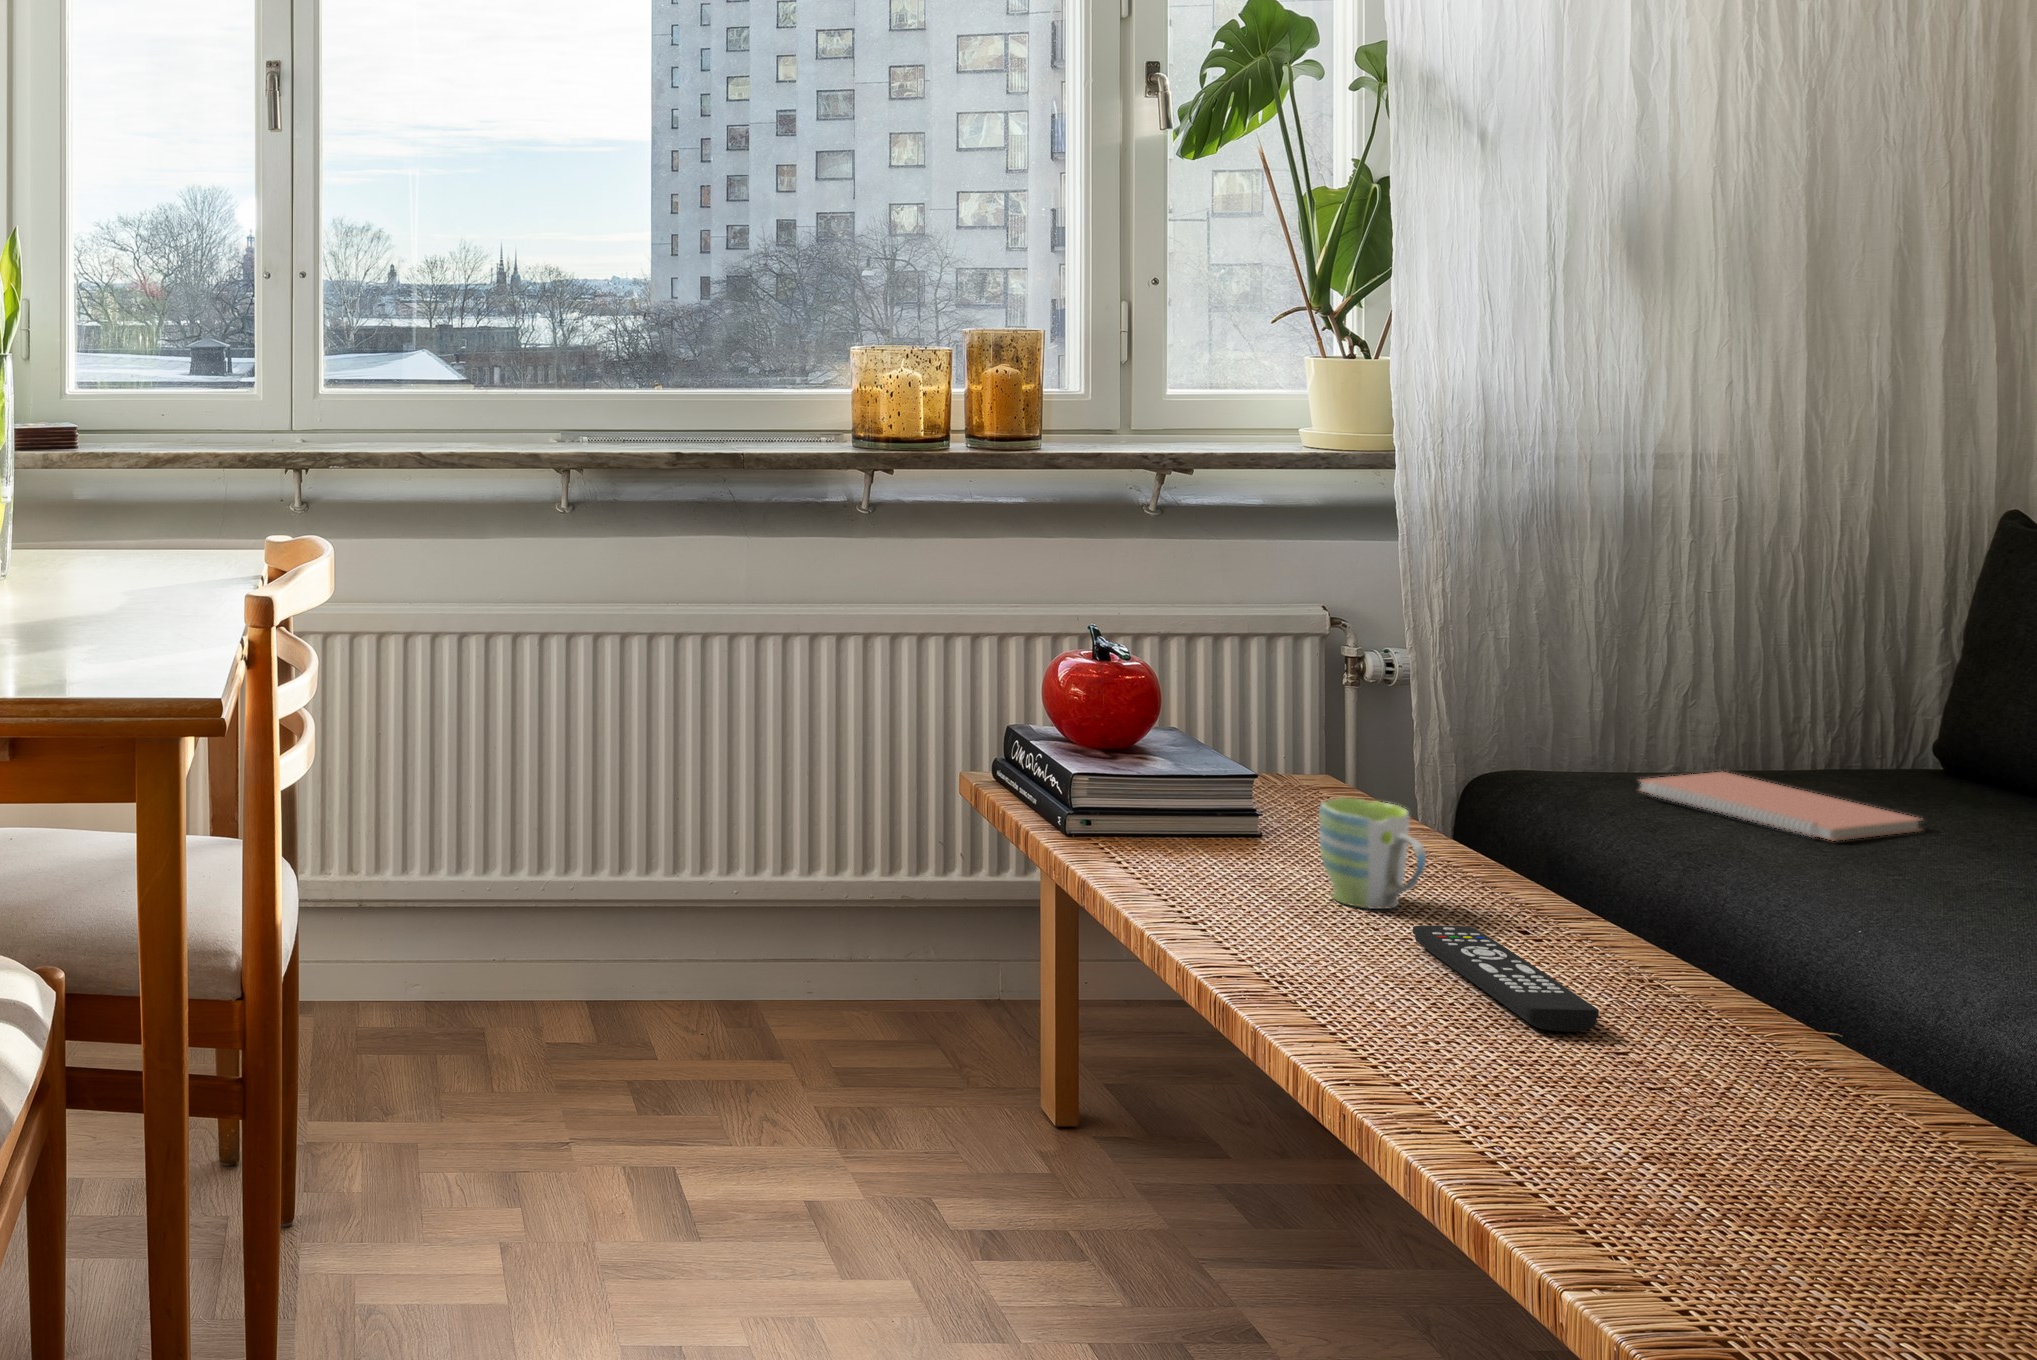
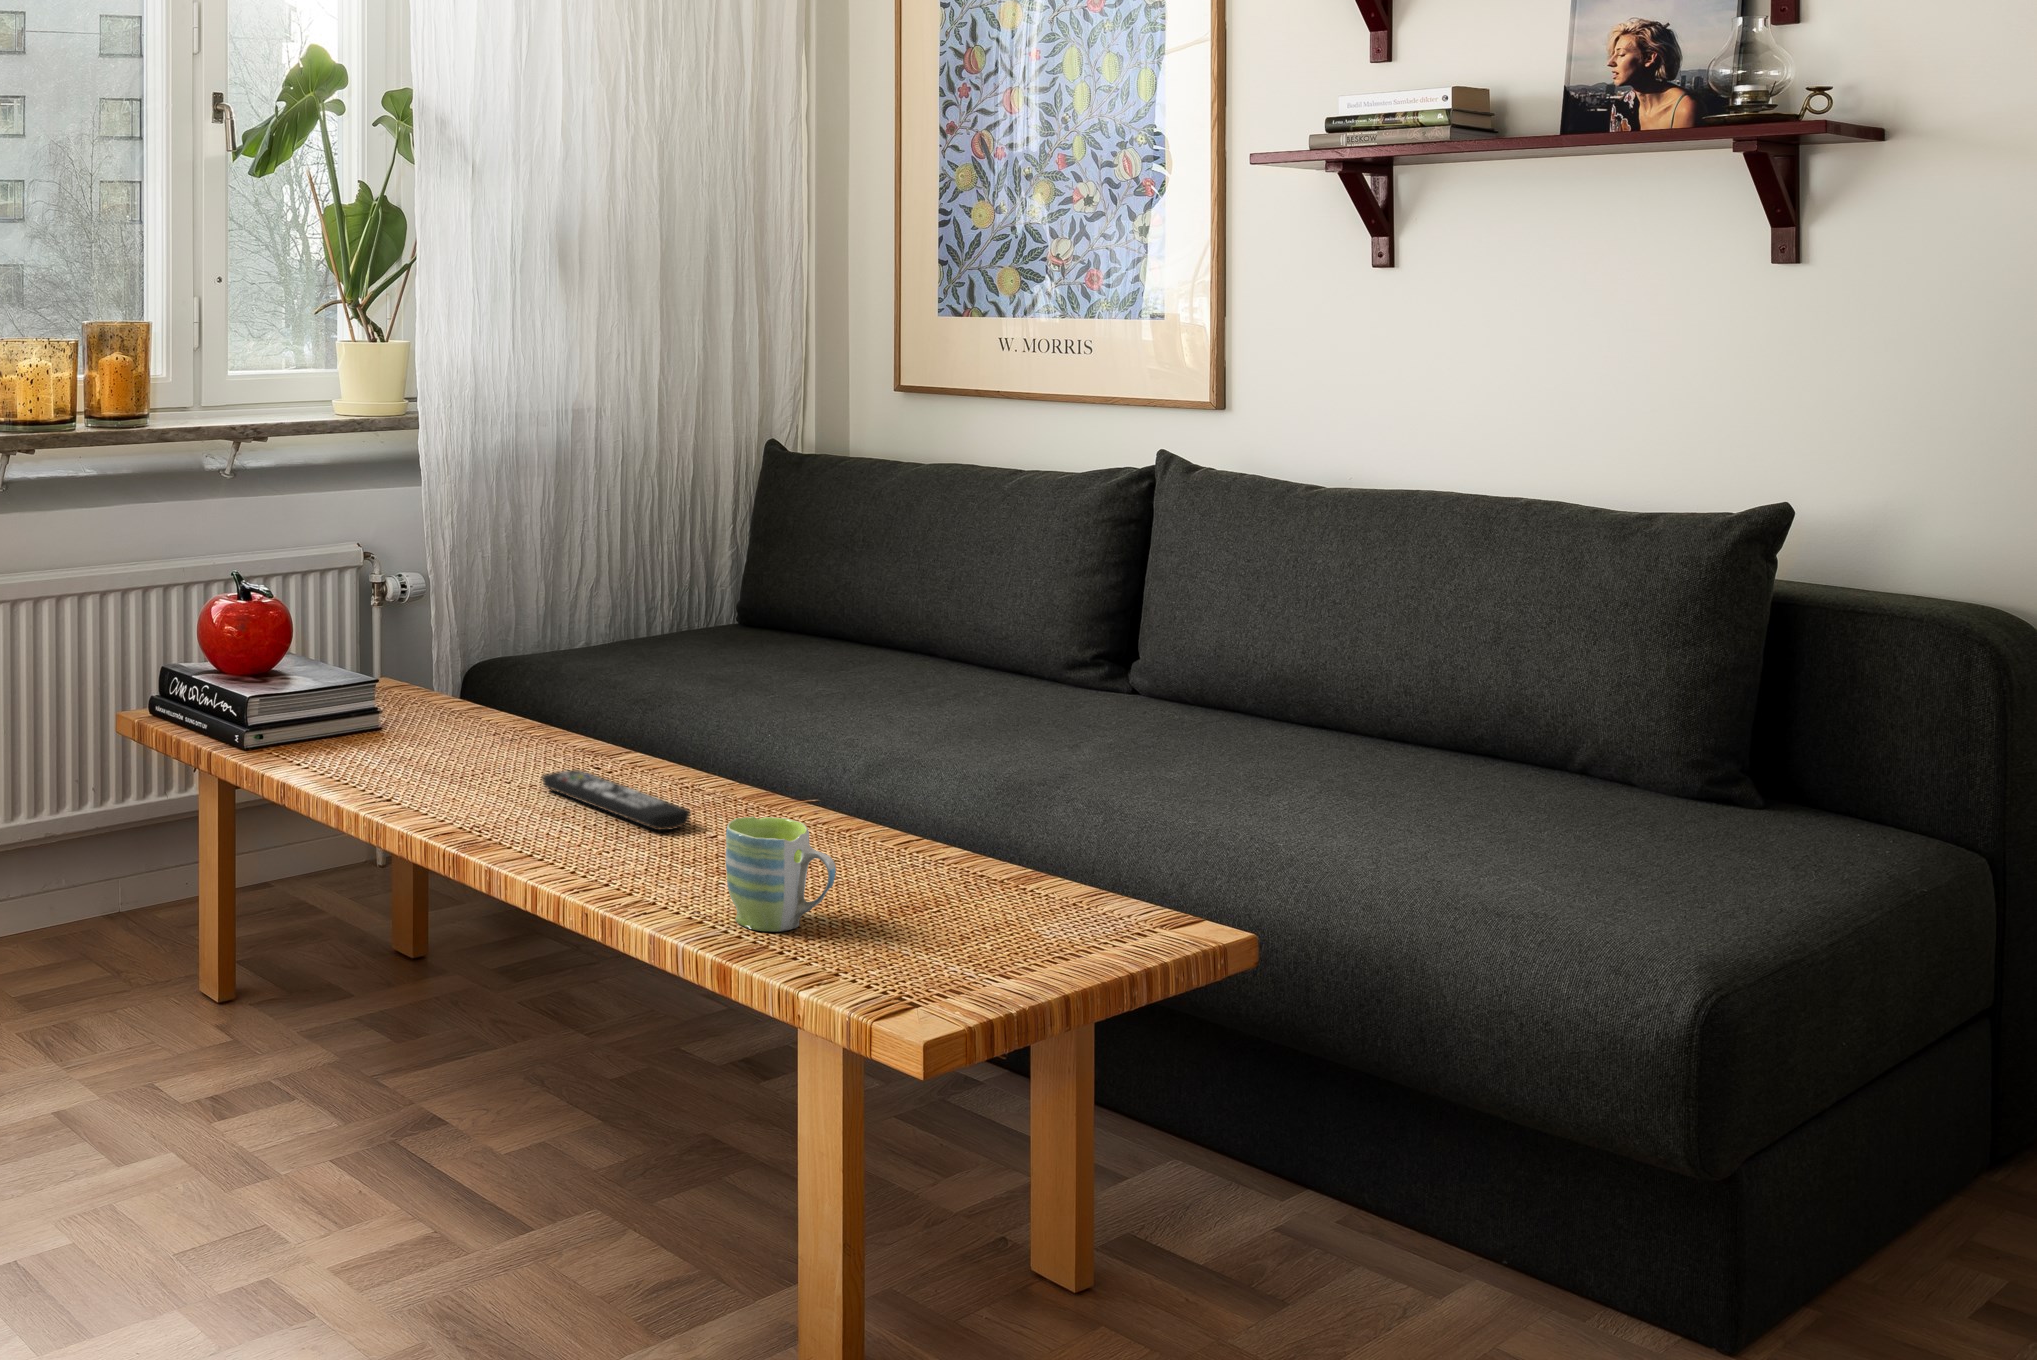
notebook: present [1640,772,1922,841] -> none [589,639,762,678]
mug: present [1319,797,1426,909] -> present [726,817,836,932]

